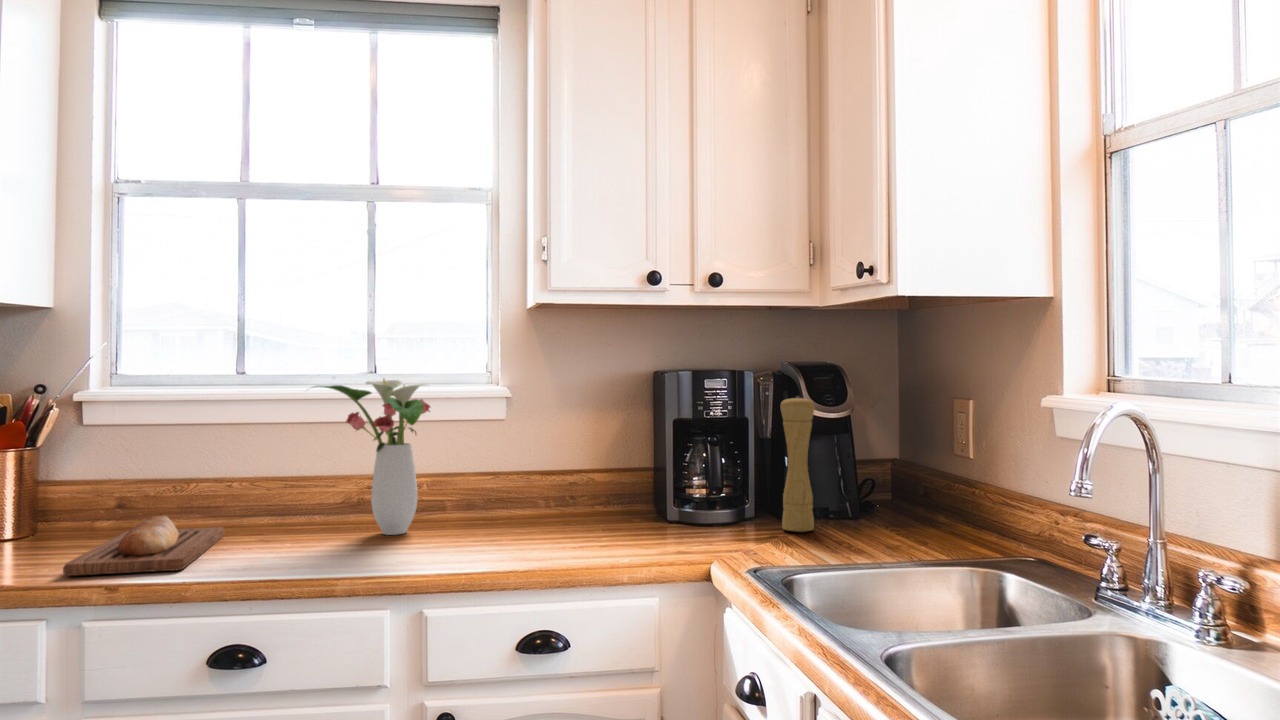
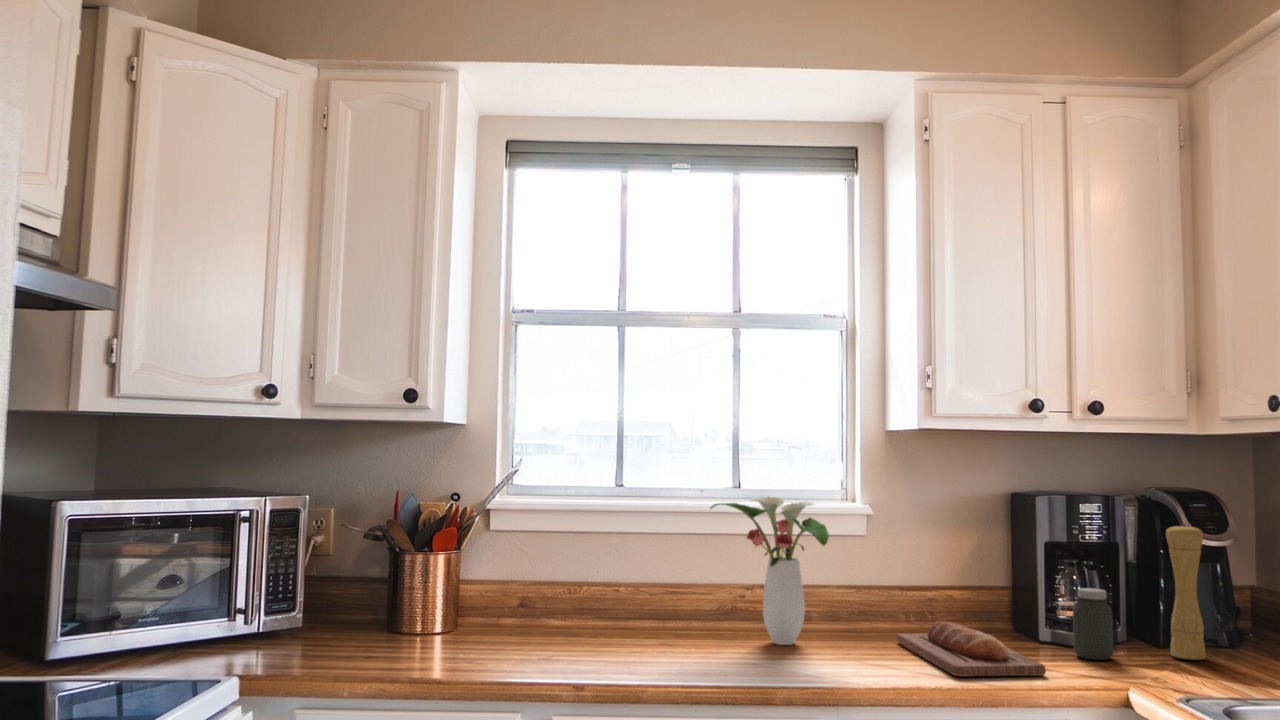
jar: none [686,464,723,535] -> present [1073,588,1113,660]
bread loaf: present [63,515,224,576] -> present [897,621,1046,676]

